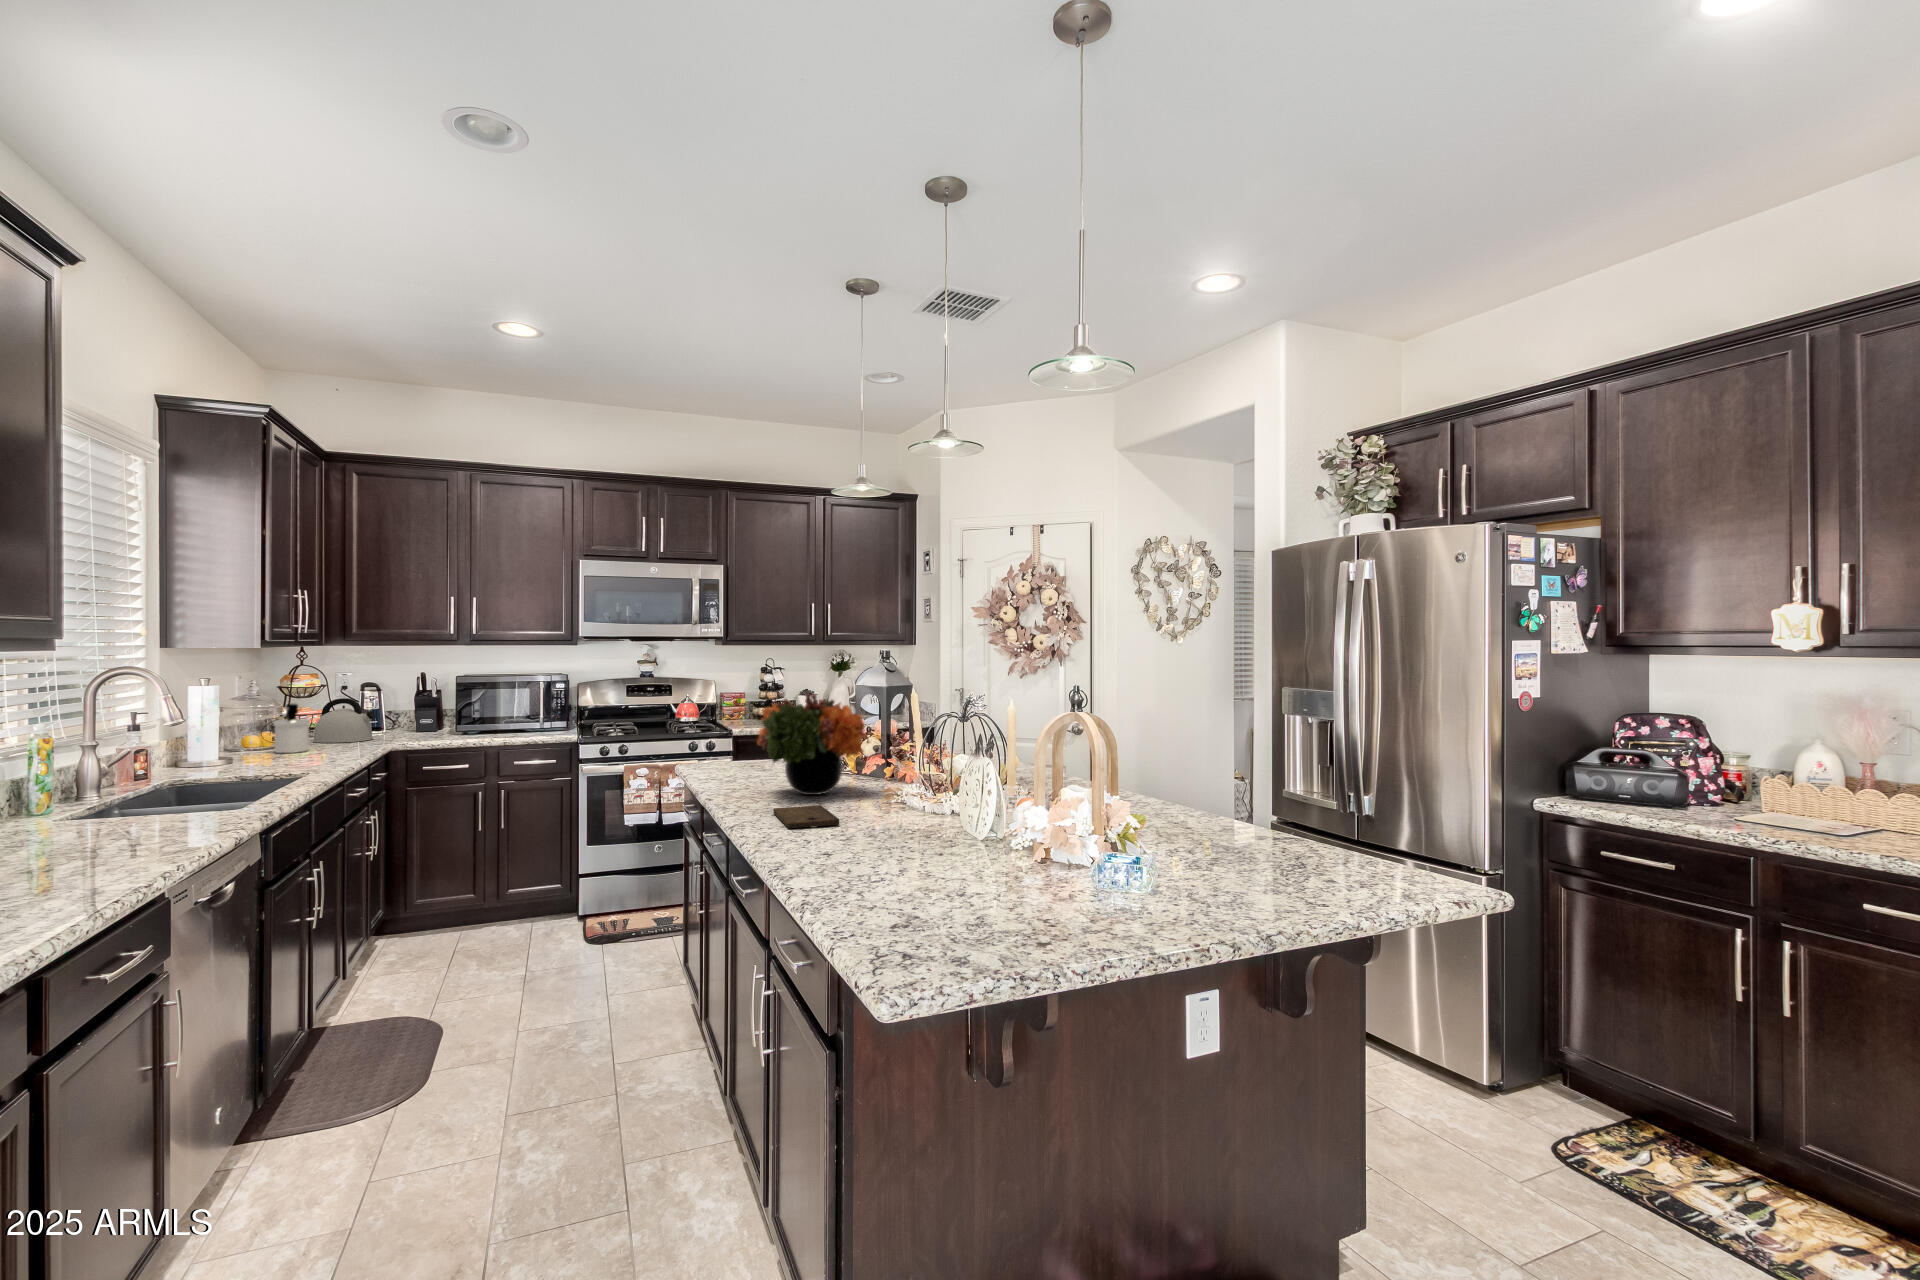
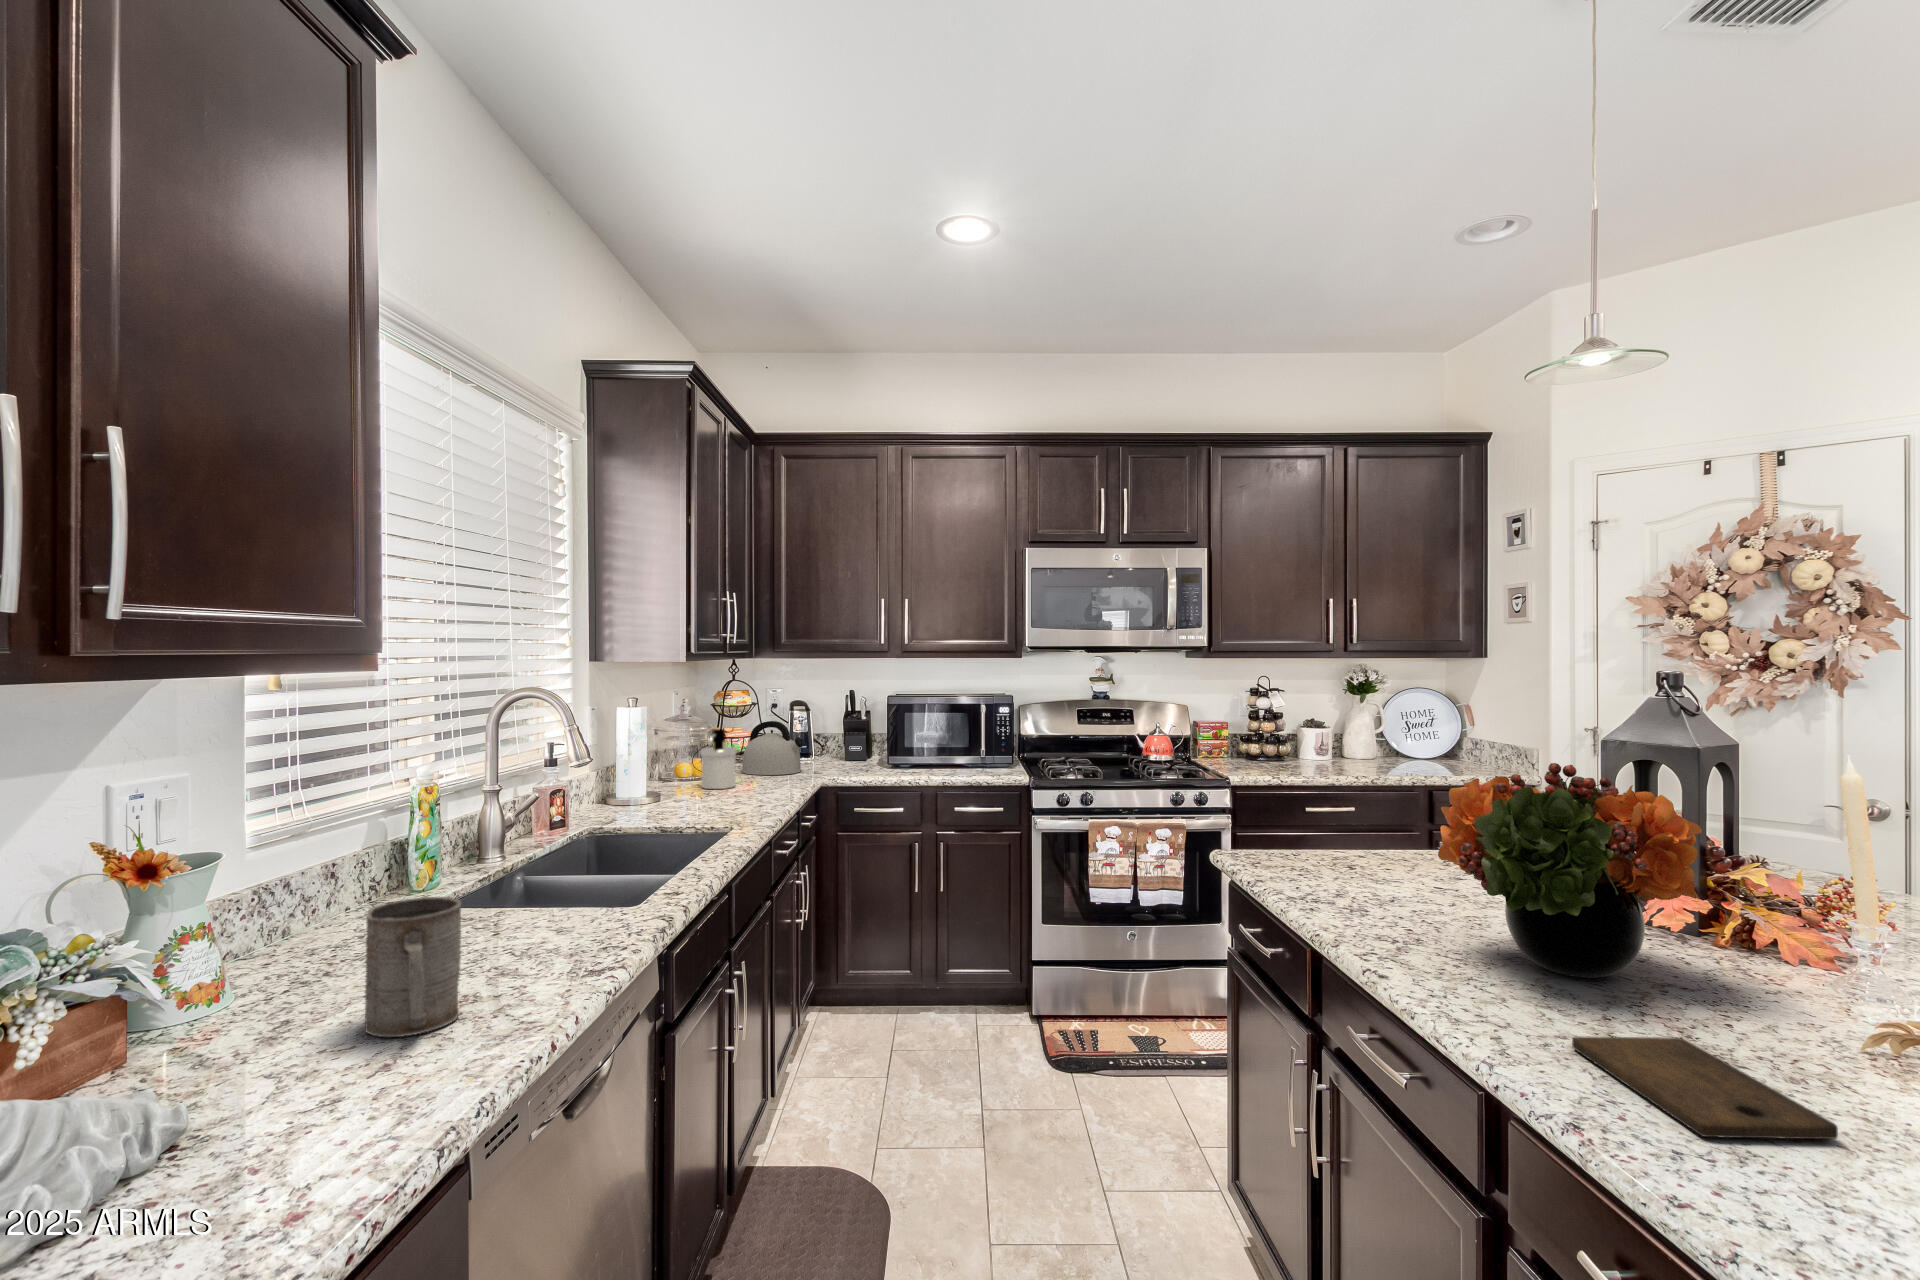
mug: none [54,788,125,867] -> present [365,897,461,1037]

